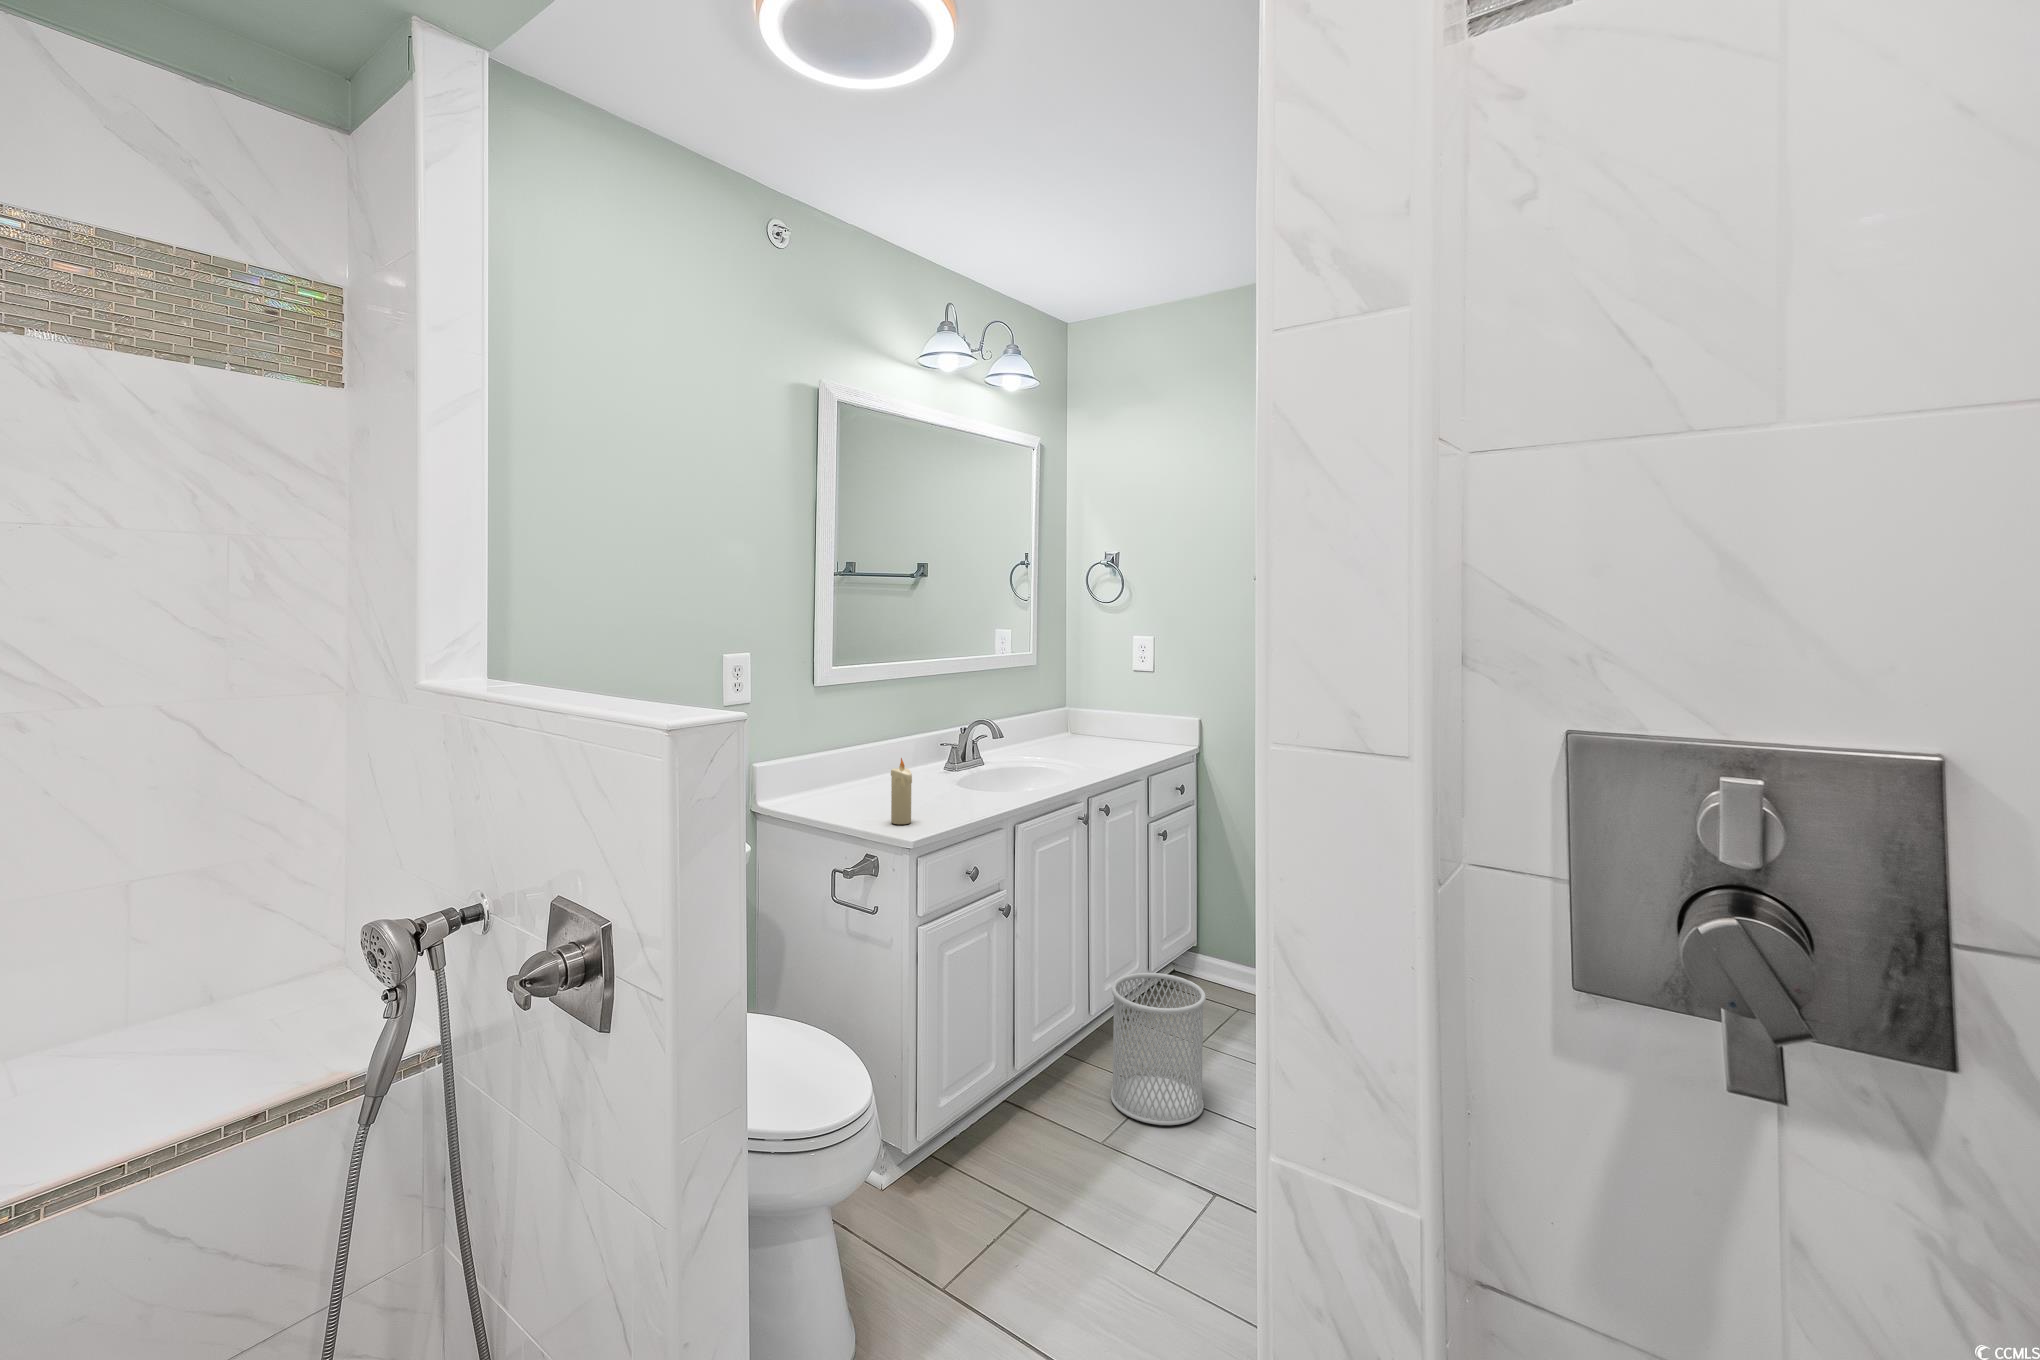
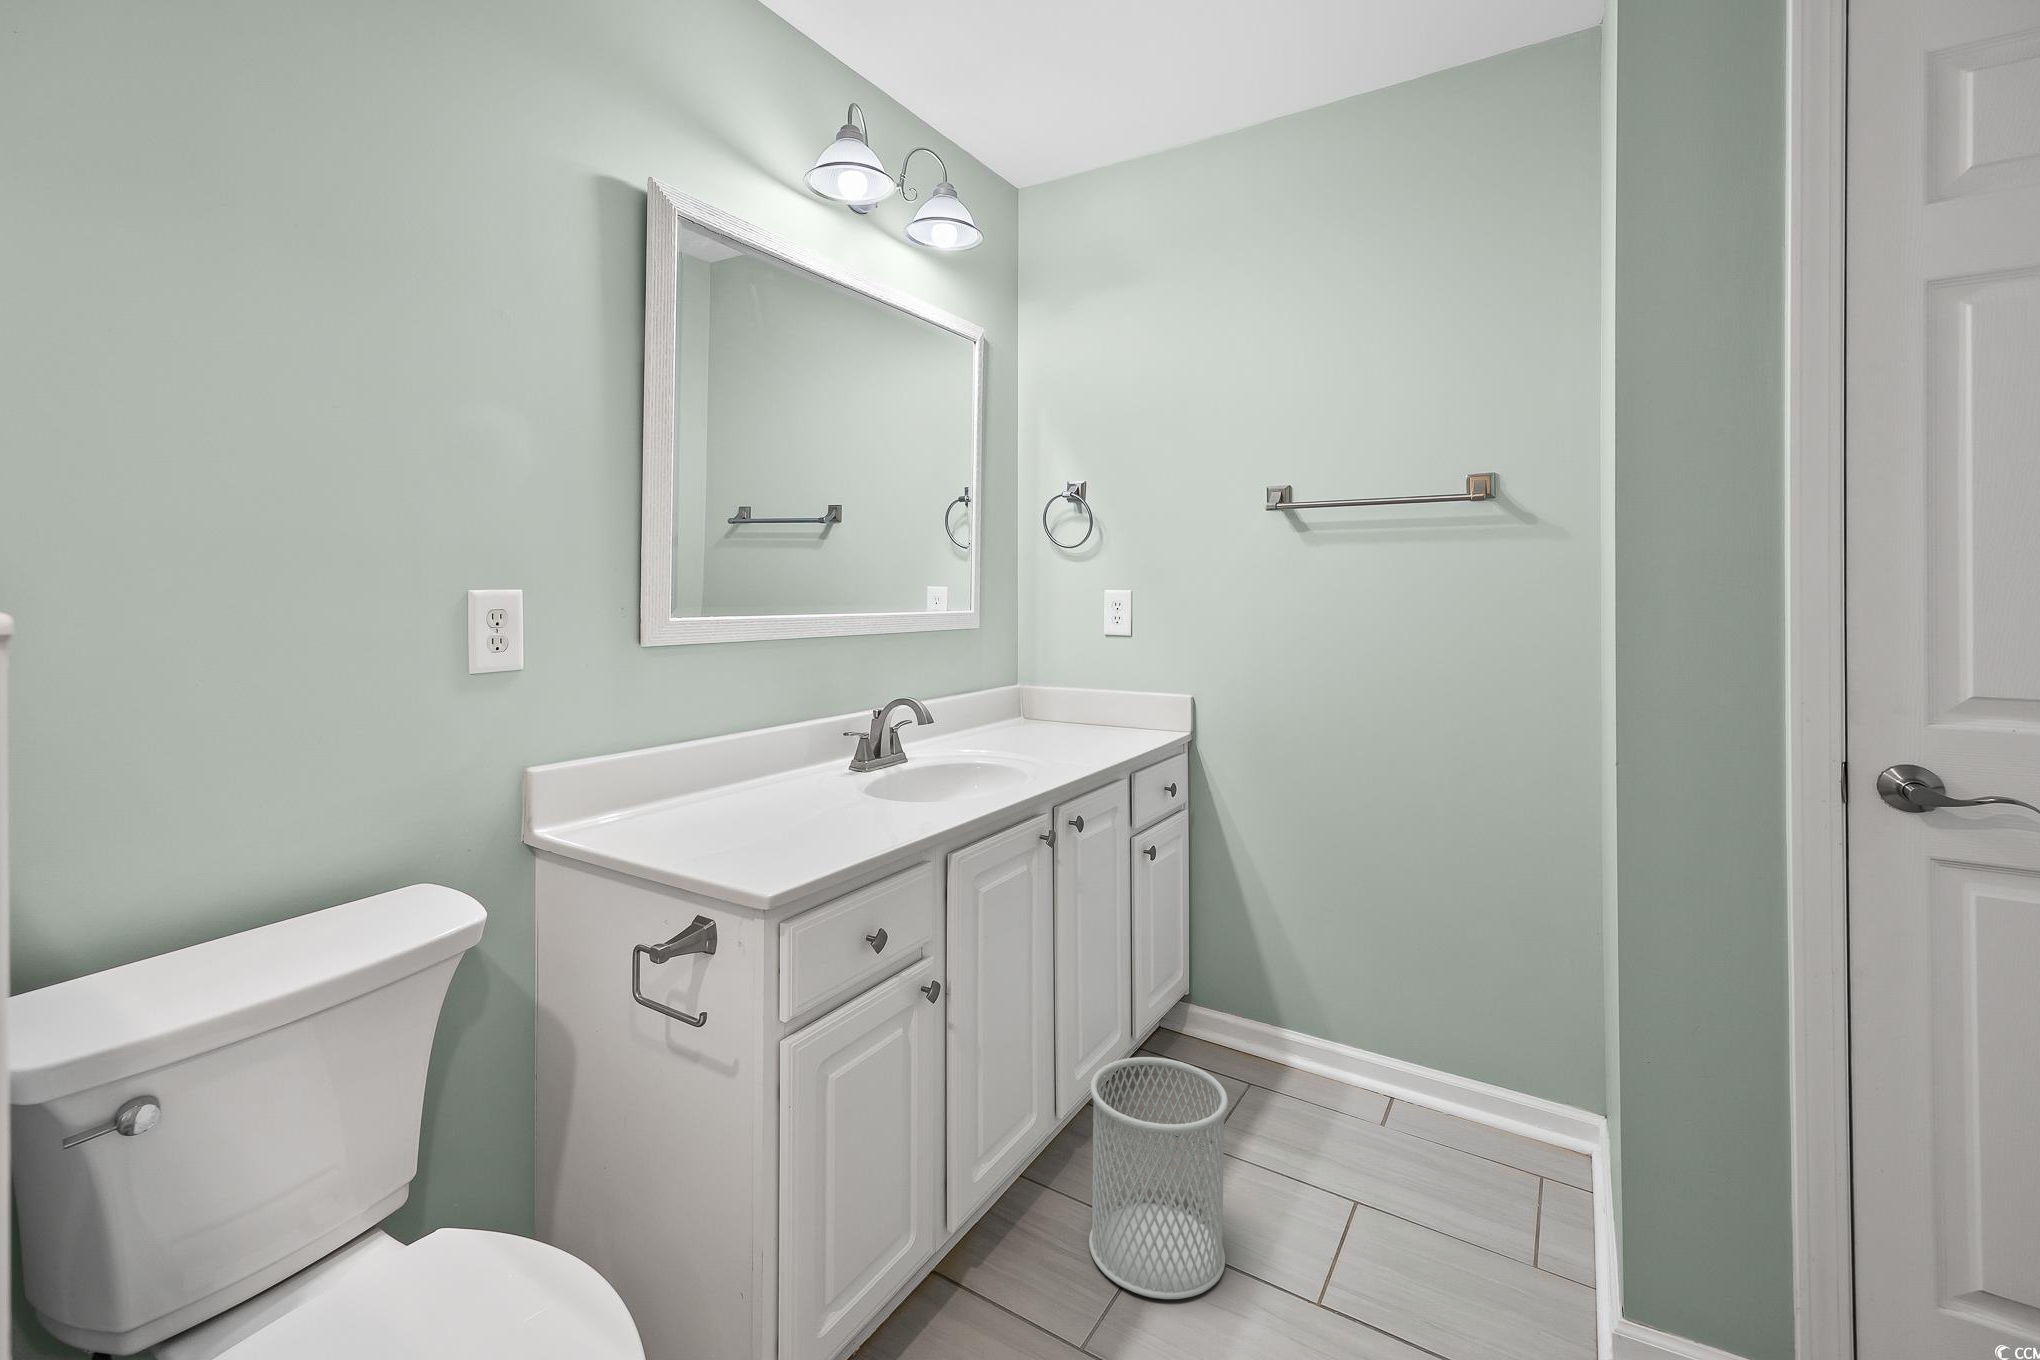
candle: present [891,758,912,824] -> none [737,754,773,866]

